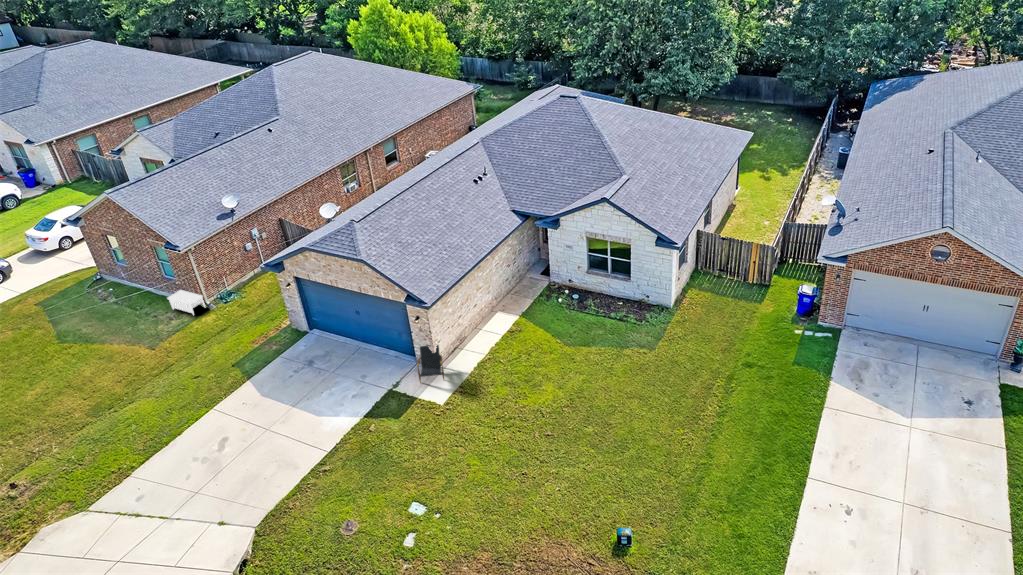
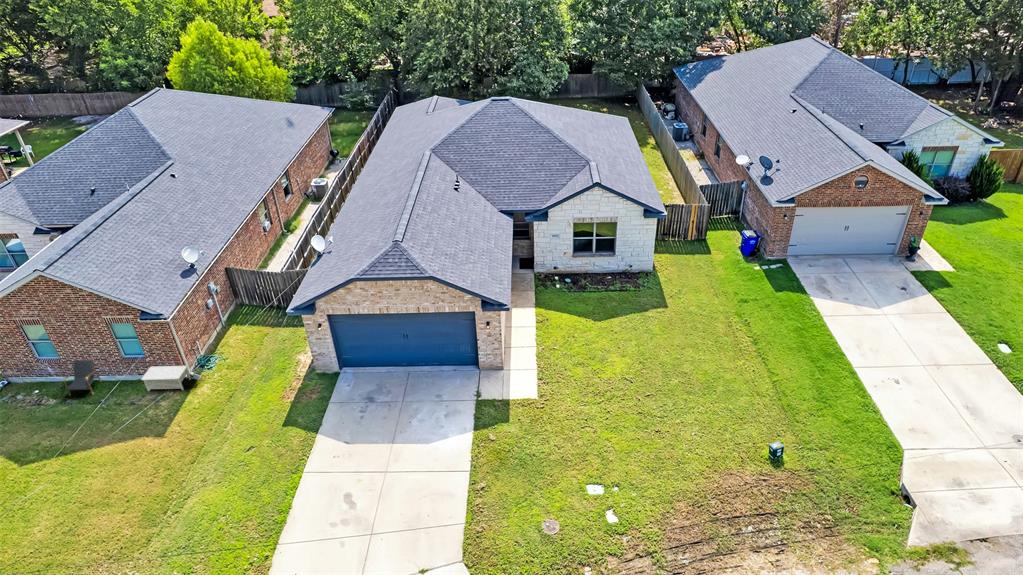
lounge chair: present [417,345,444,382] -> present [63,360,101,395]

